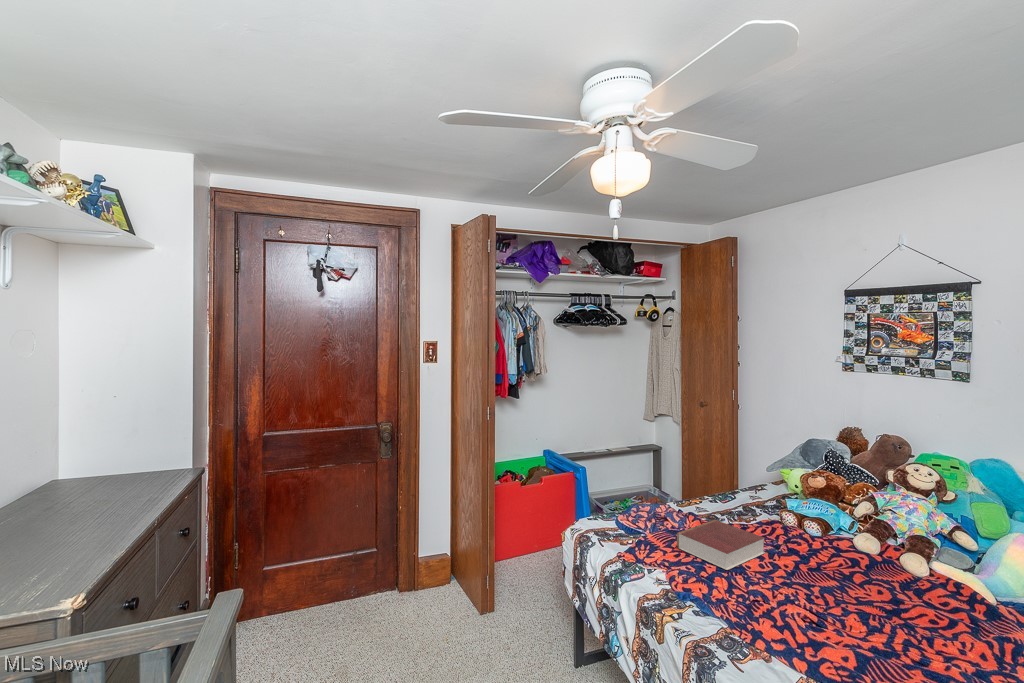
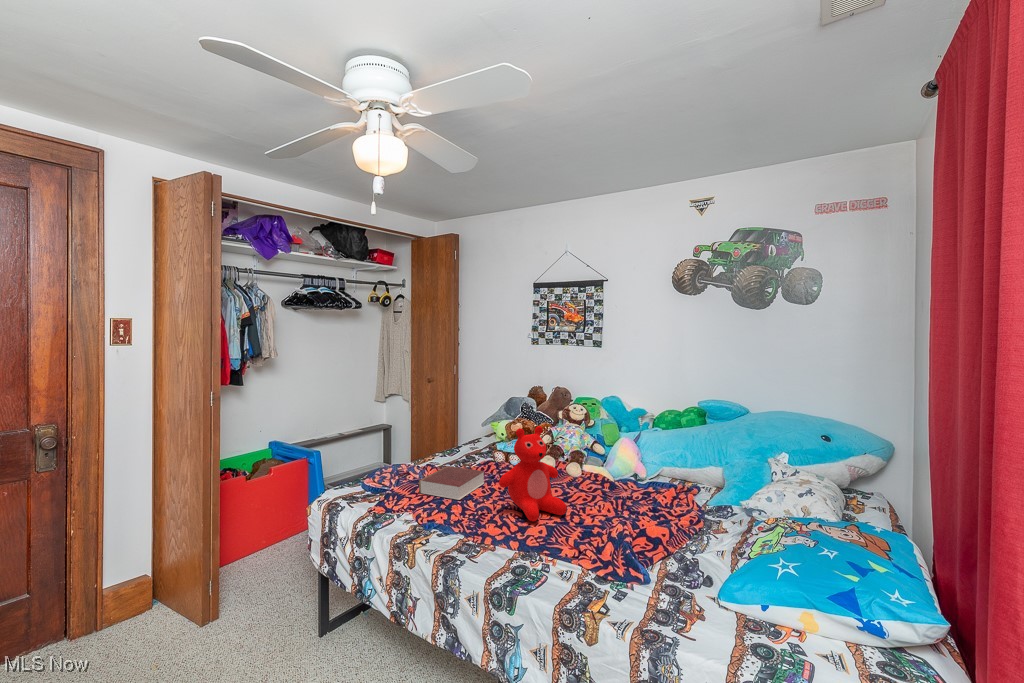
teddy bear: none [783,496,897,637] -> present [499,426,567,522]

